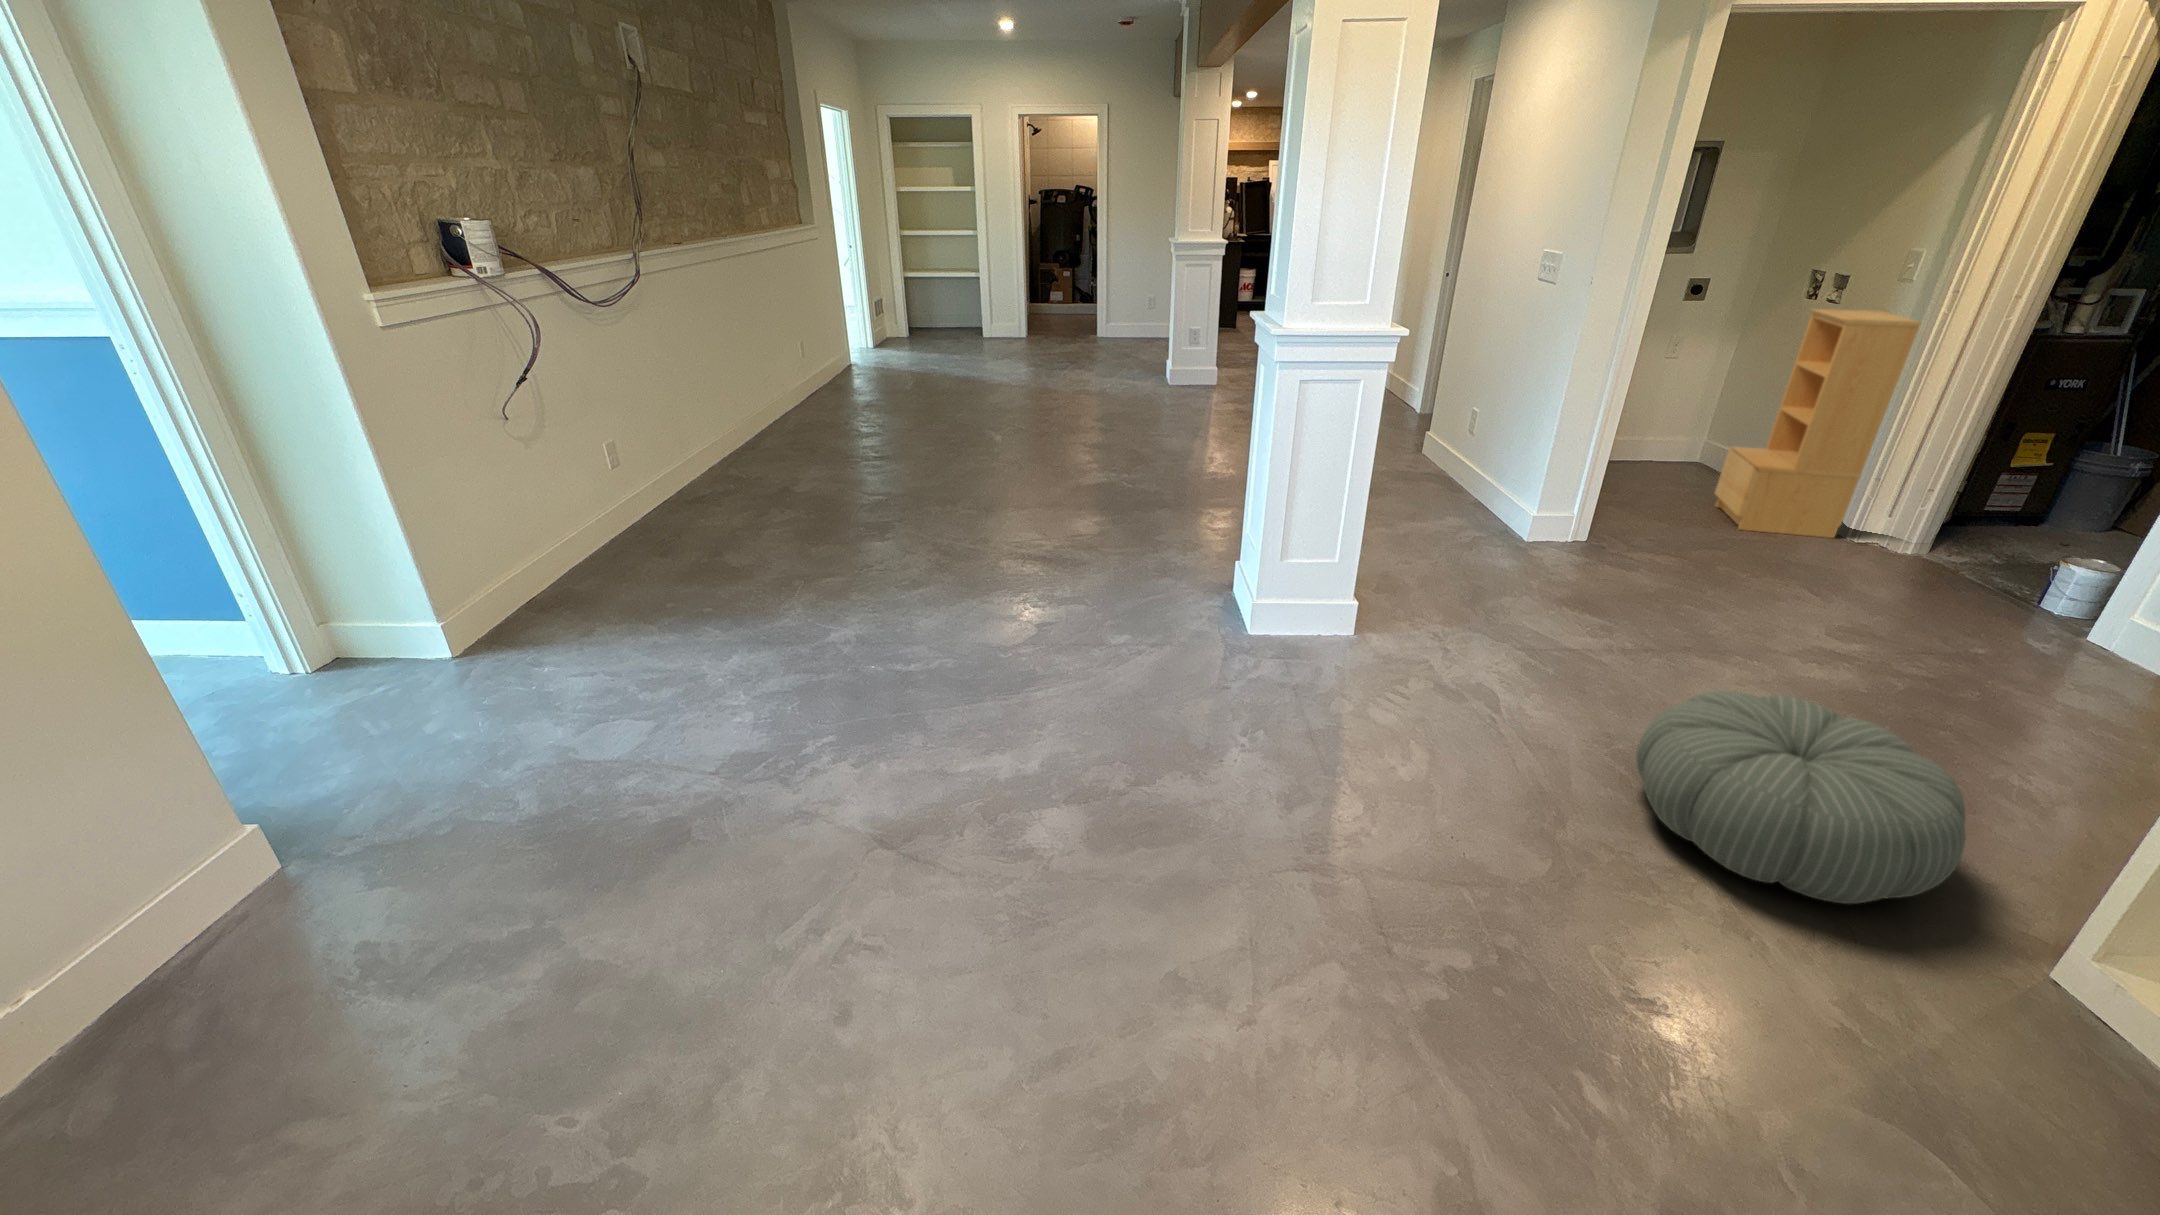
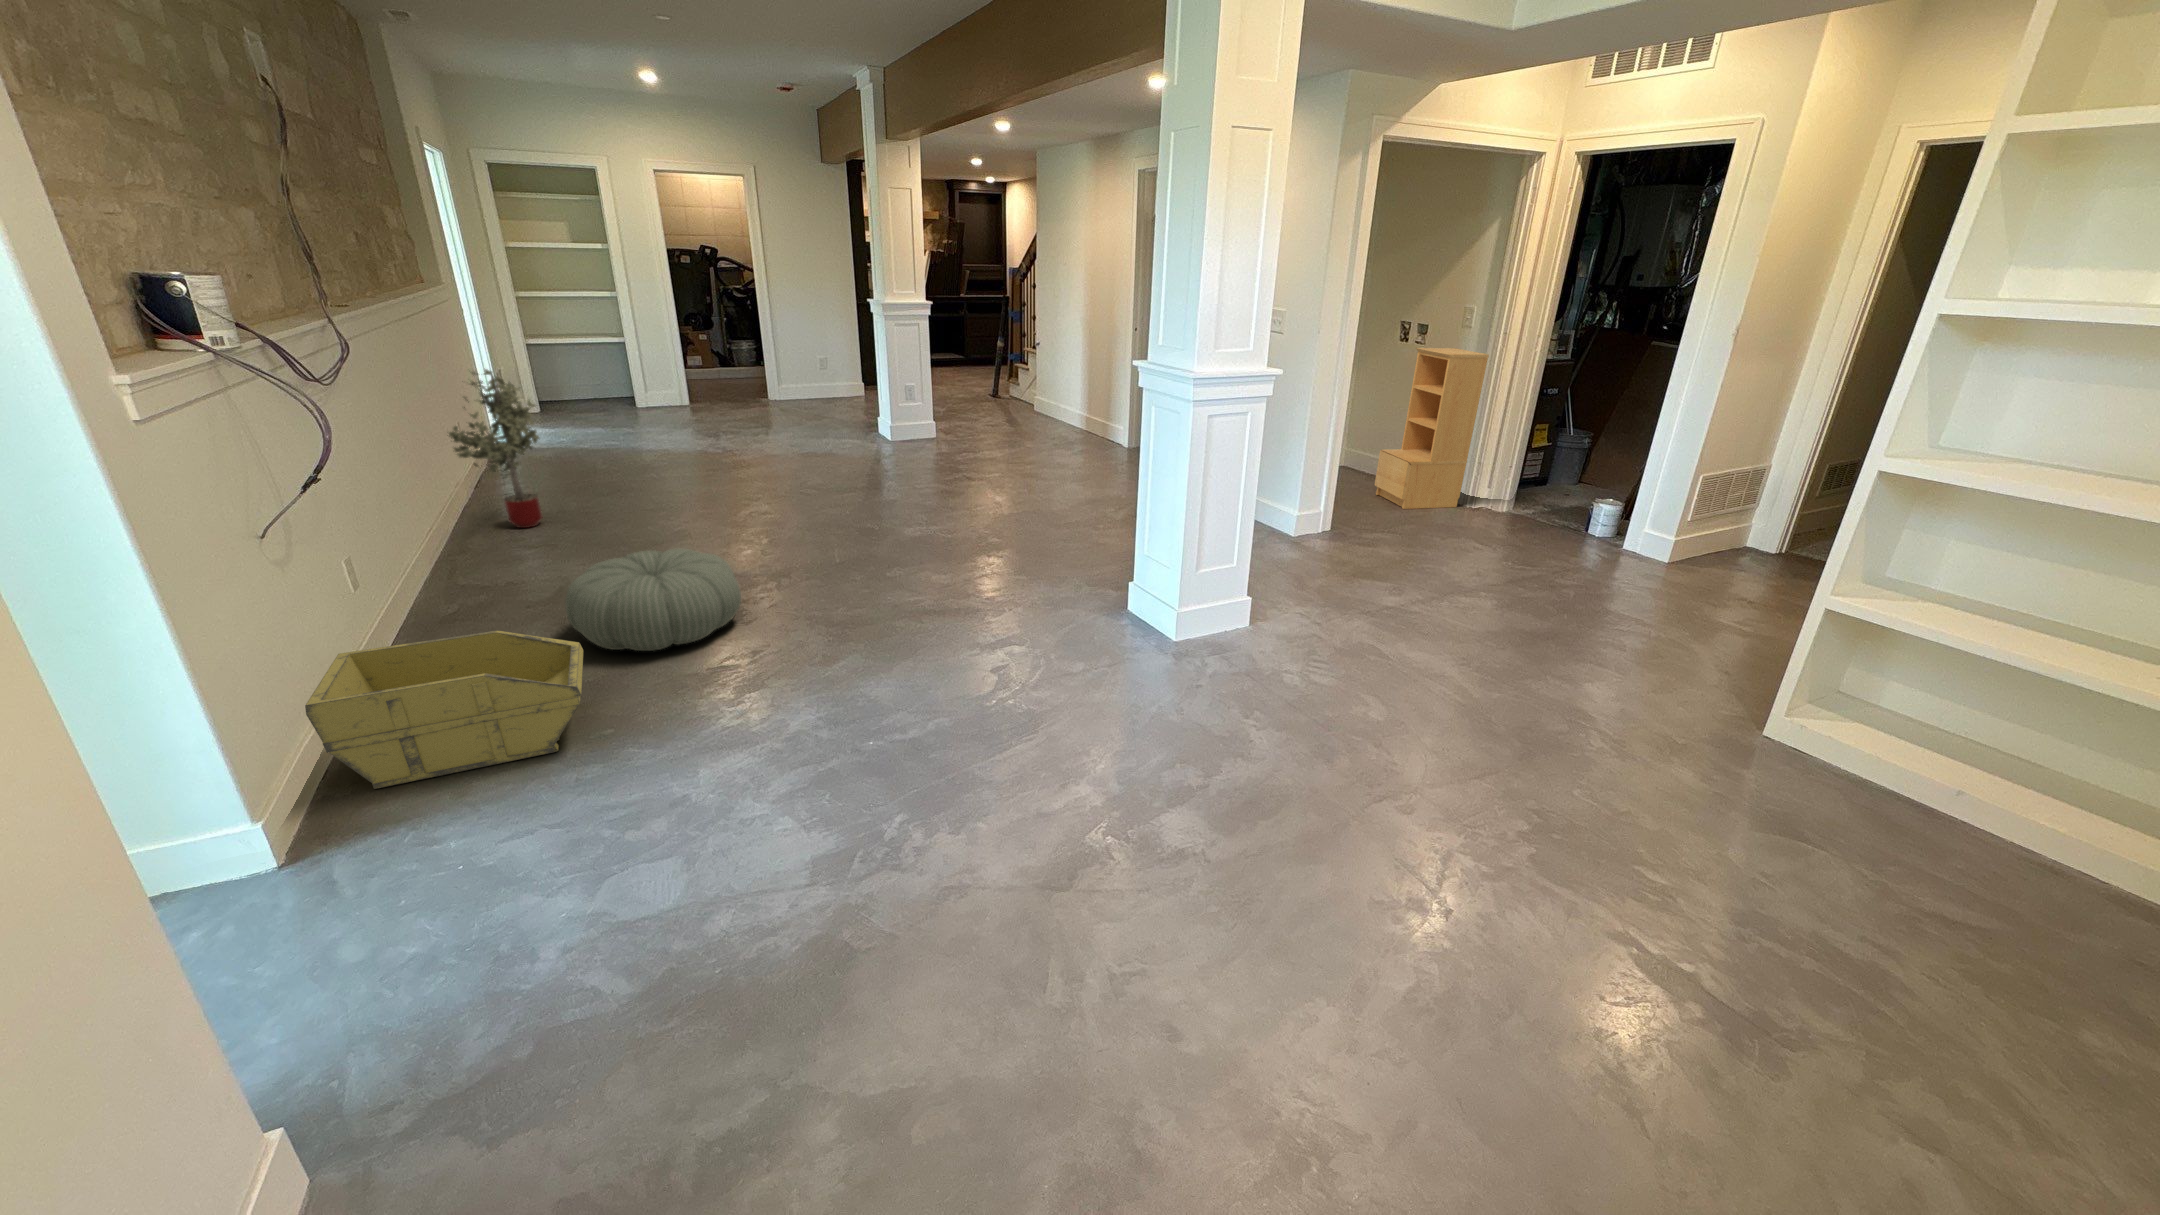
potted tree: none [754,298,827,437] -> present [449,369,543,528]
storage bin: none [509,511,721,616] -> present [305,630,583,789]
pouf: present [1636,691,1966,904] -> present [565,549,741,651]

